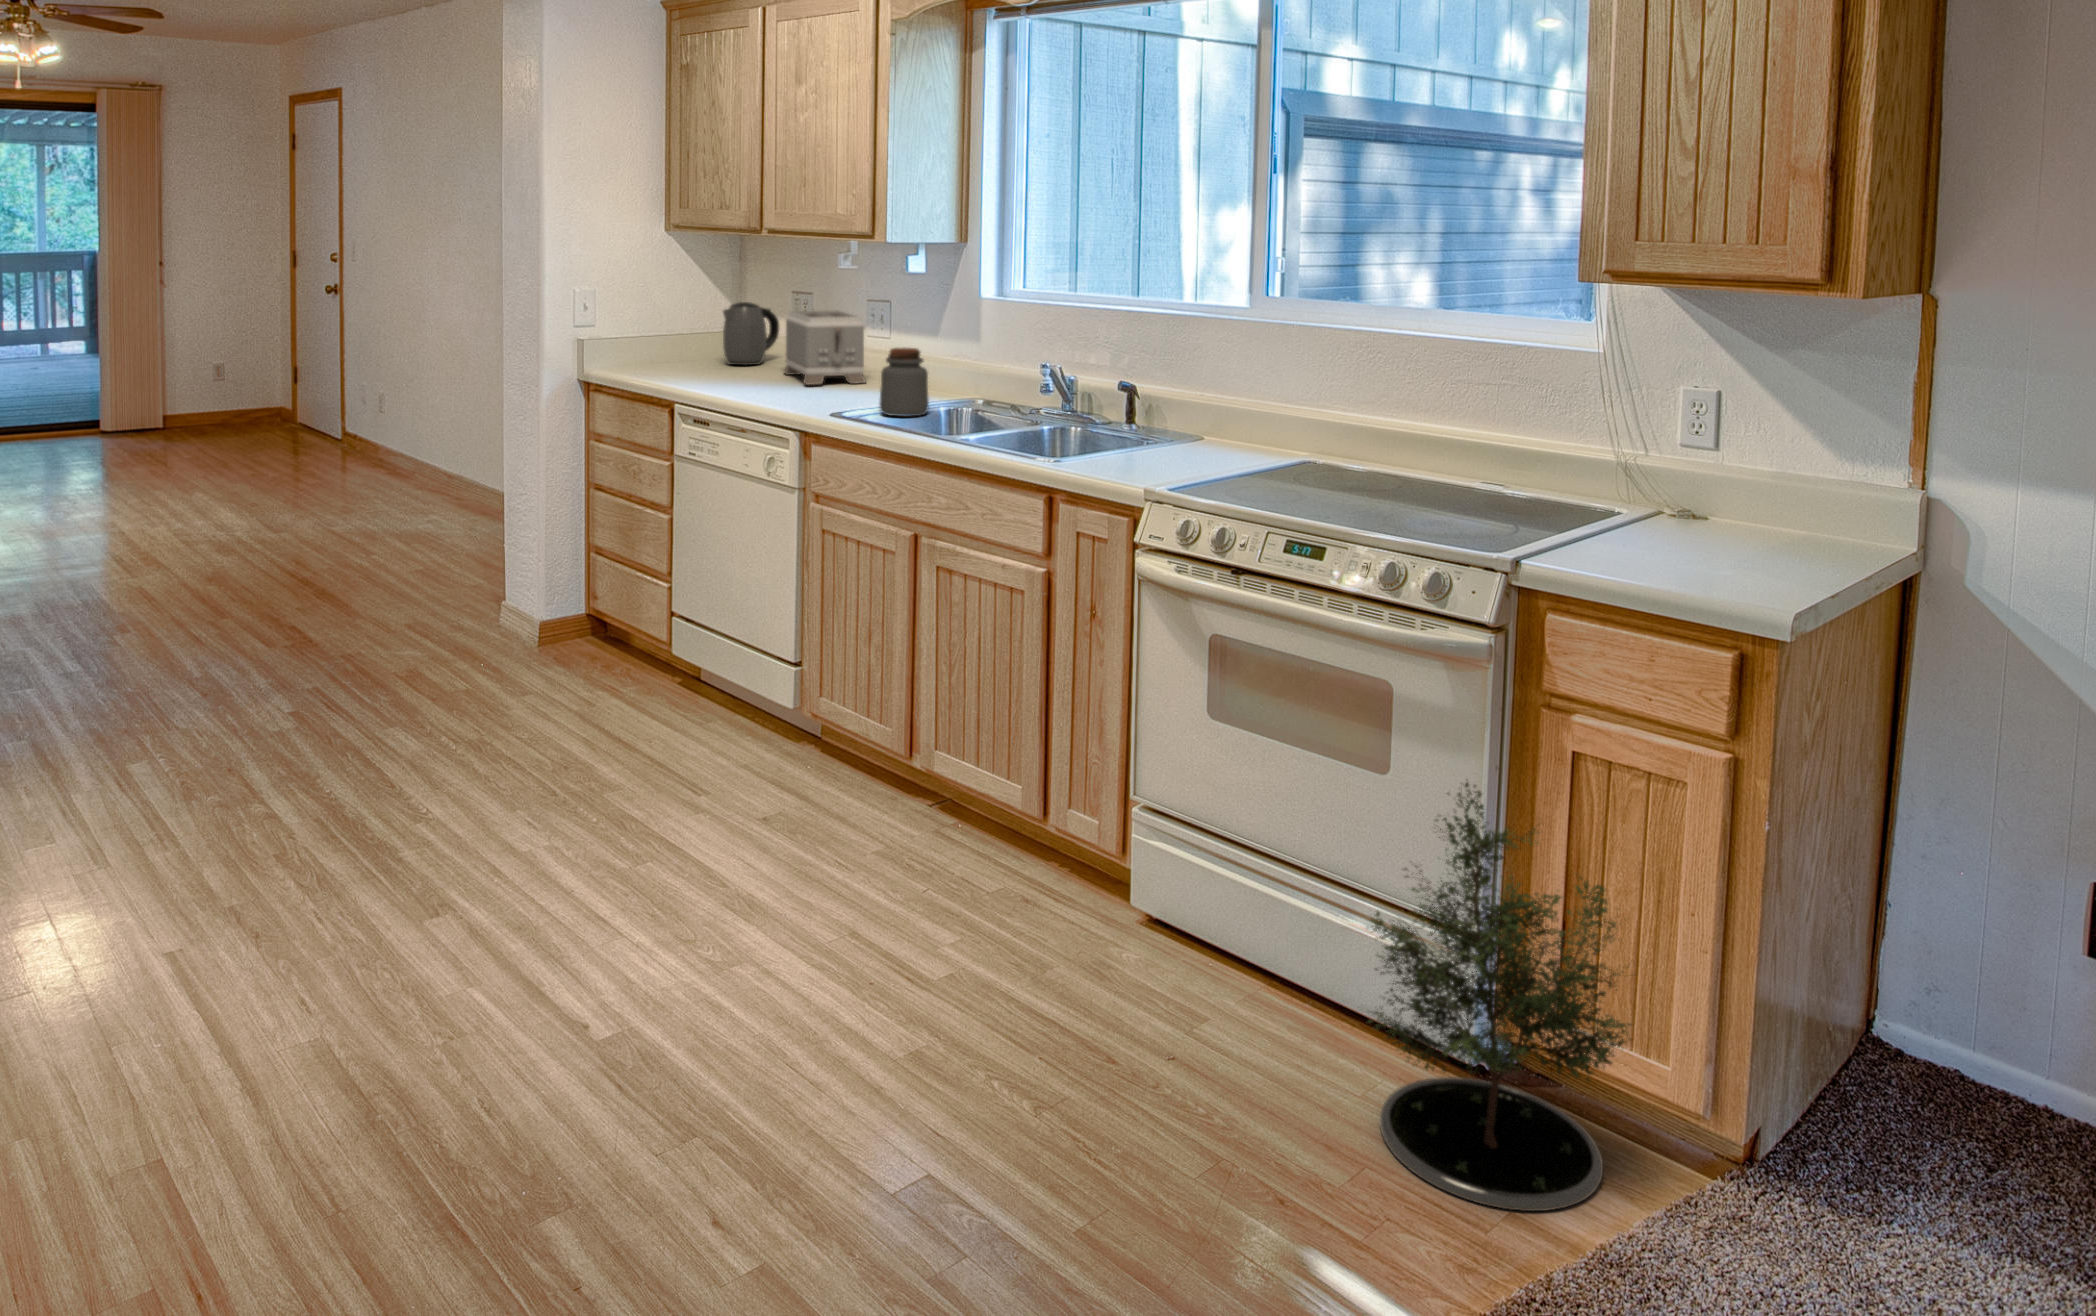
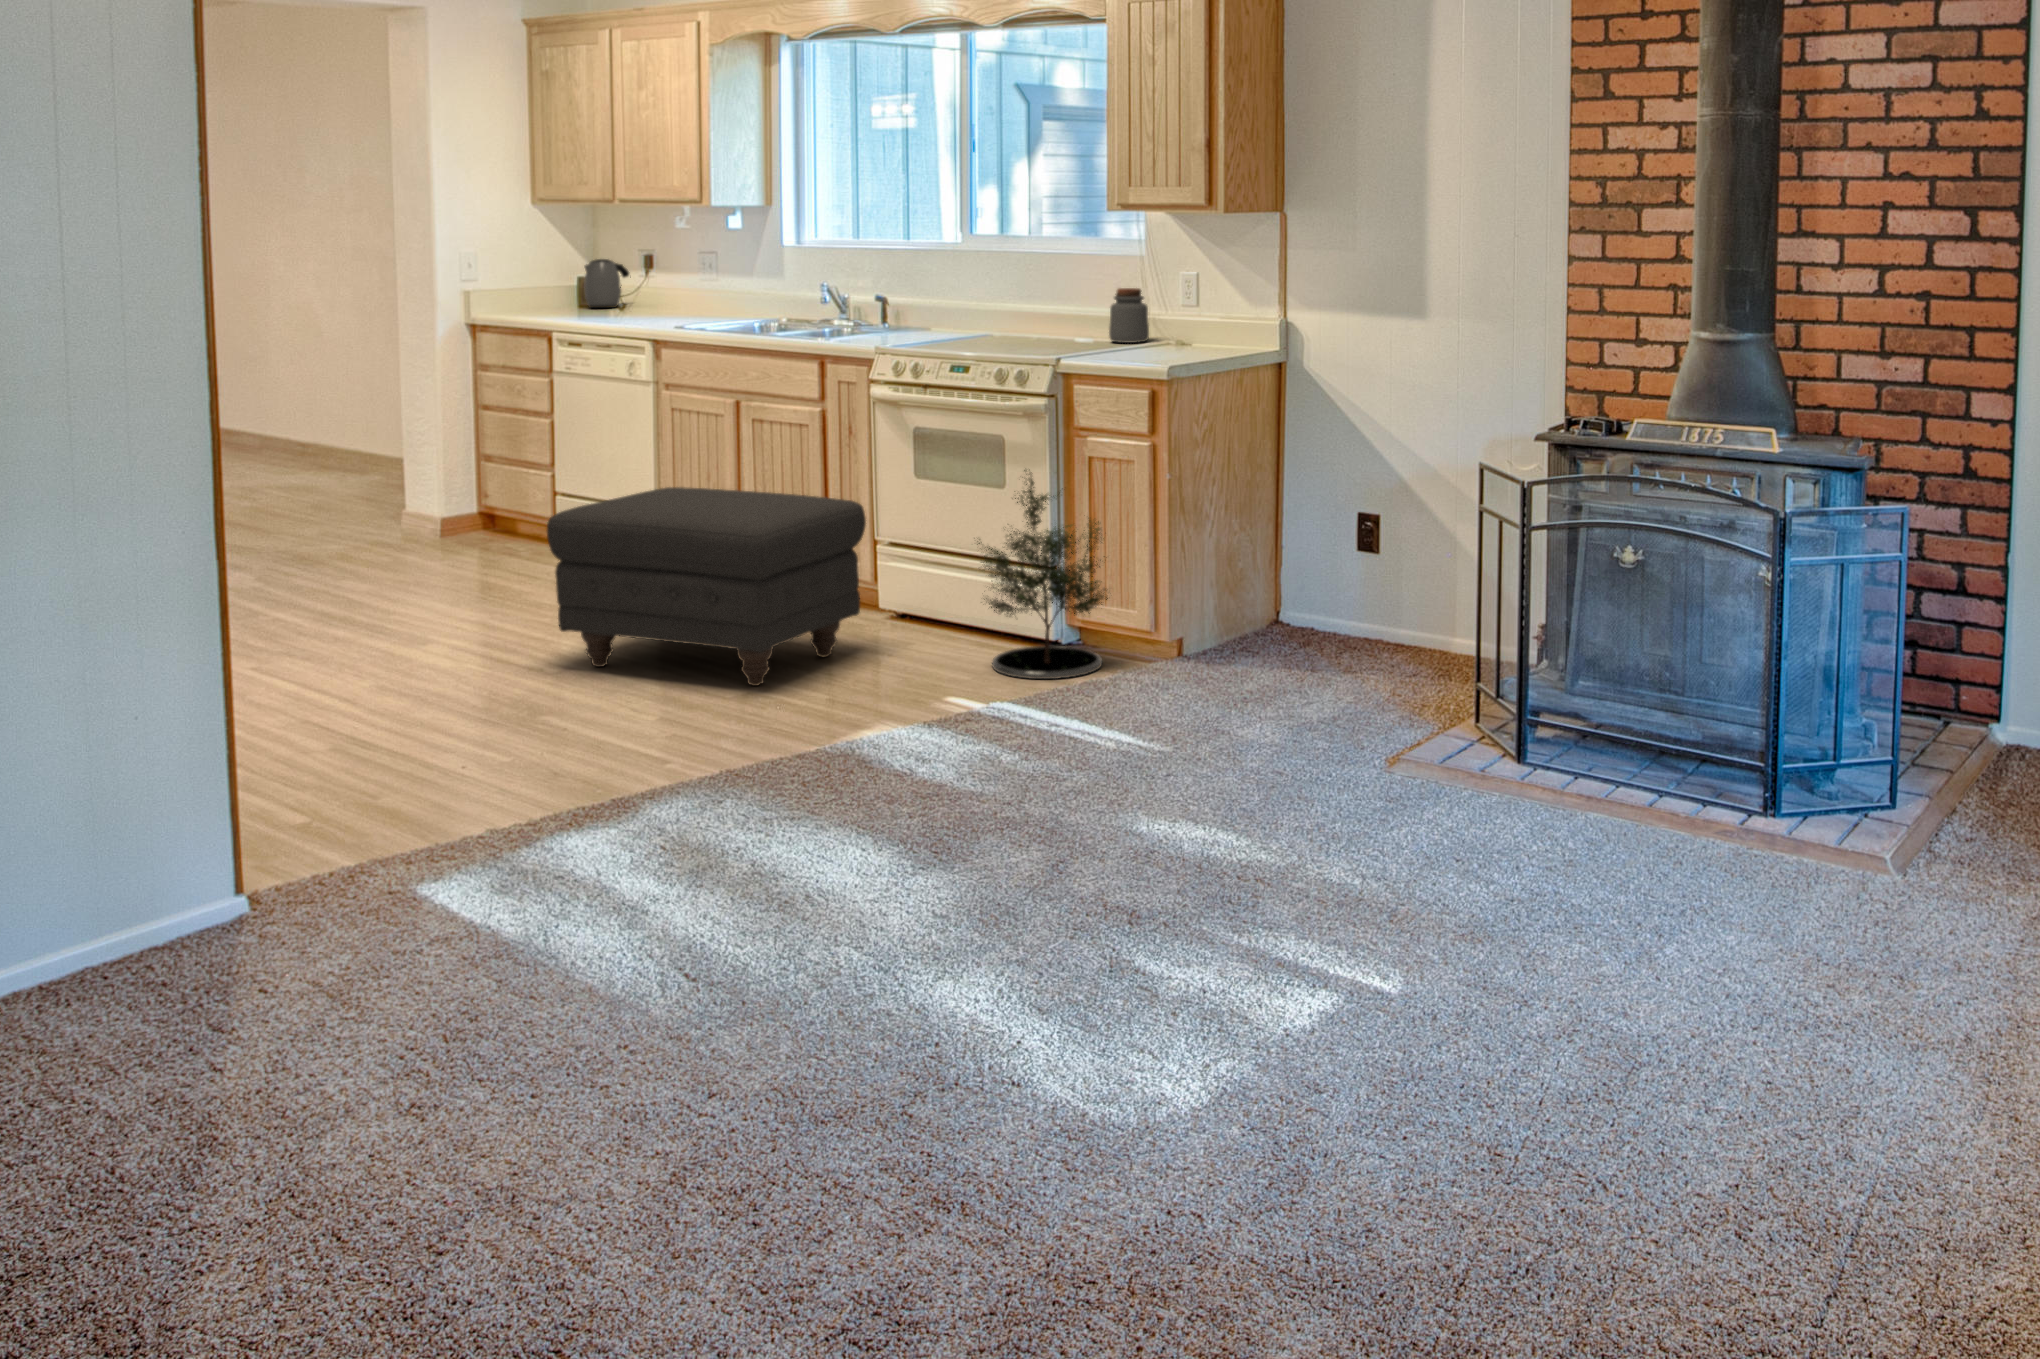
toaster: present [784,311,865,385] -> none [636,262,701,315]
jar: present [880,348,929,417] -> present [1109,288,1149,343]
ottoman: none [614,709,1146,1153] -> present [547,487,866,686]

